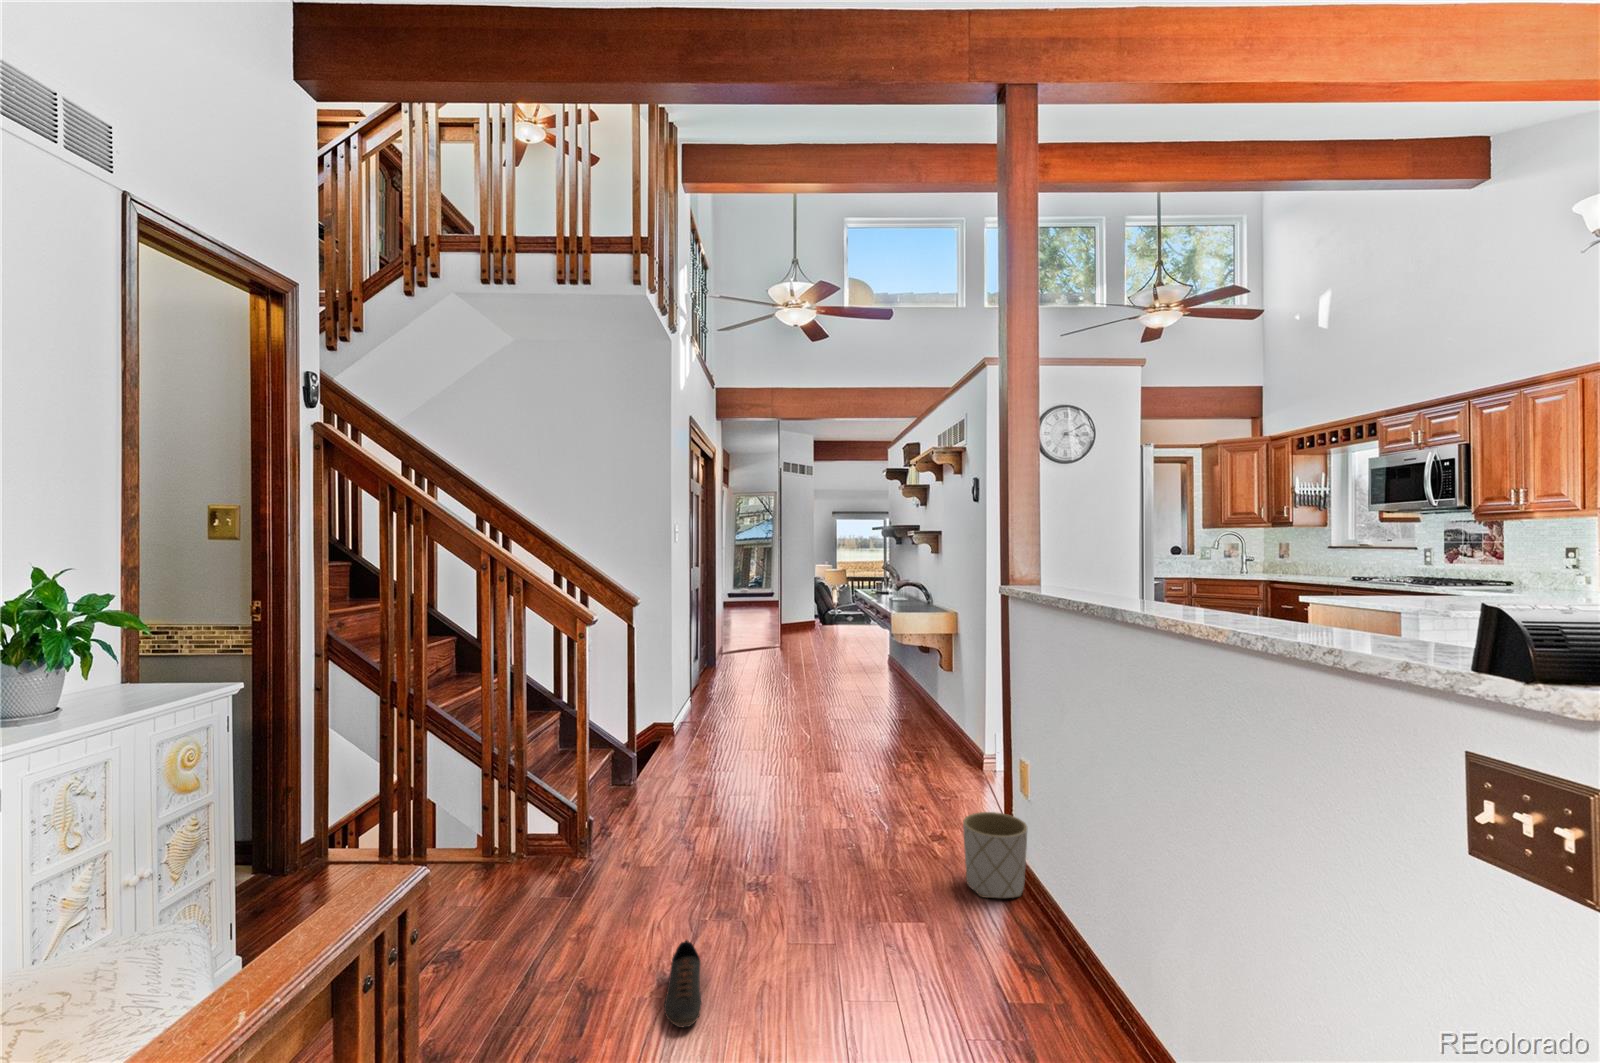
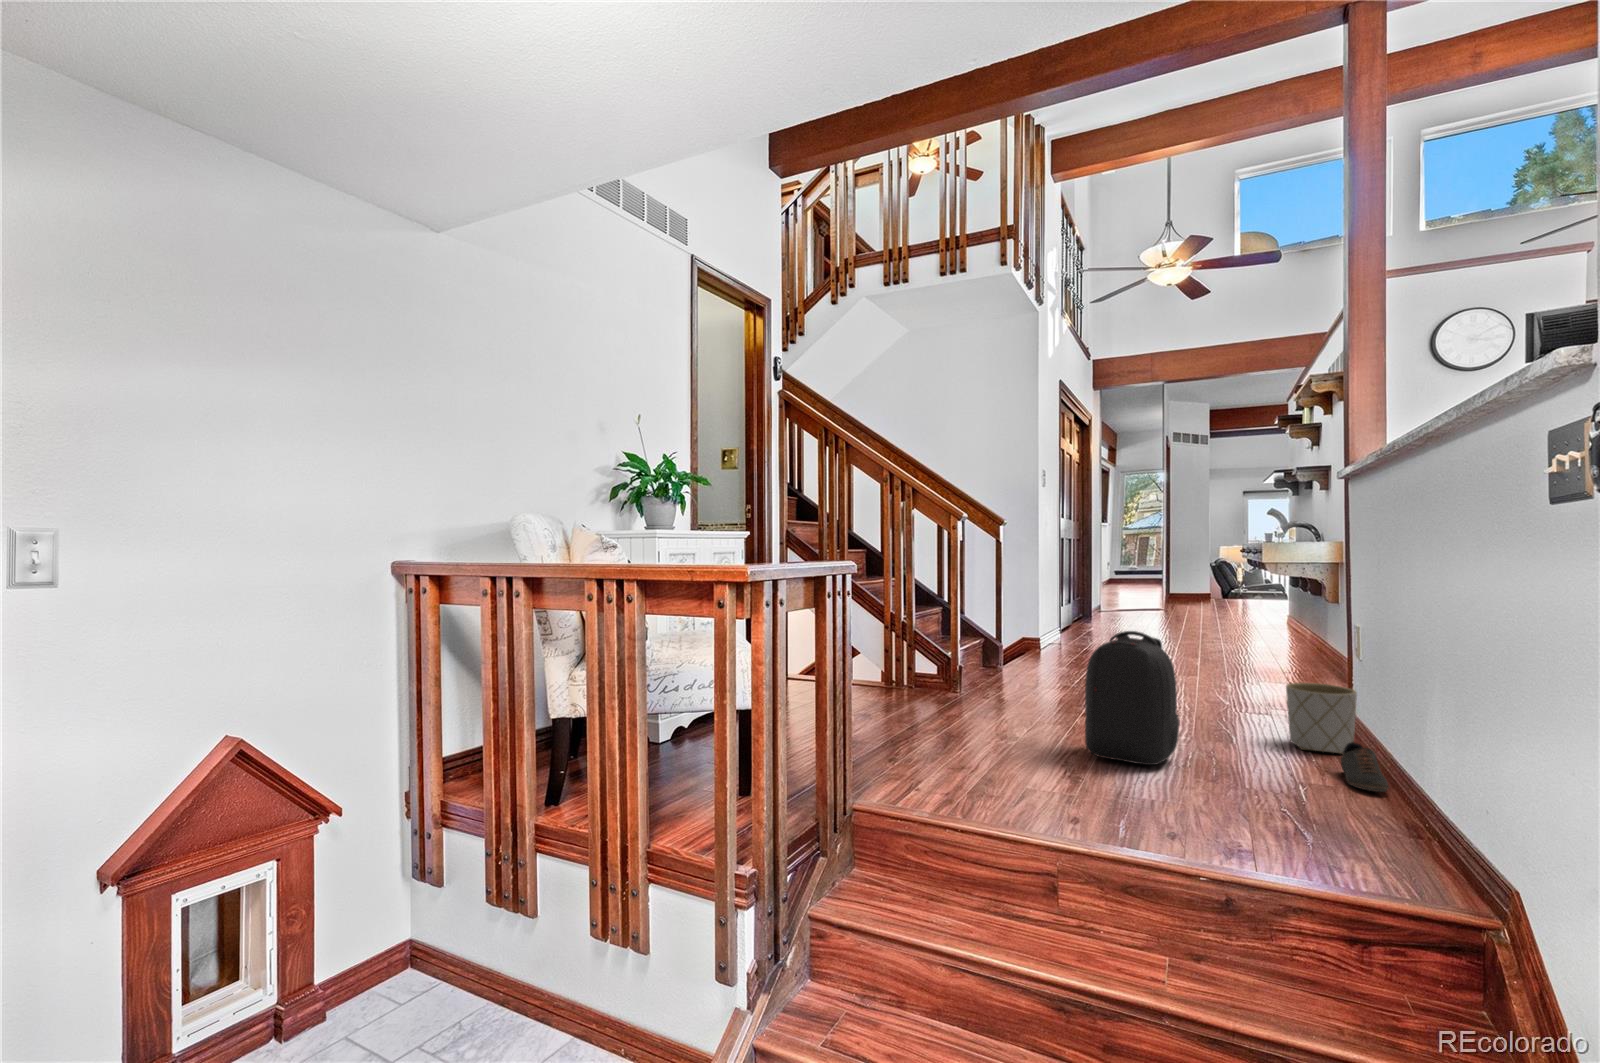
backpack: none [772,803,879,989] -> present [1085,631,1180,765]
shoe: present [664,940,702,1027] -> present [1341,742,1389,792]

